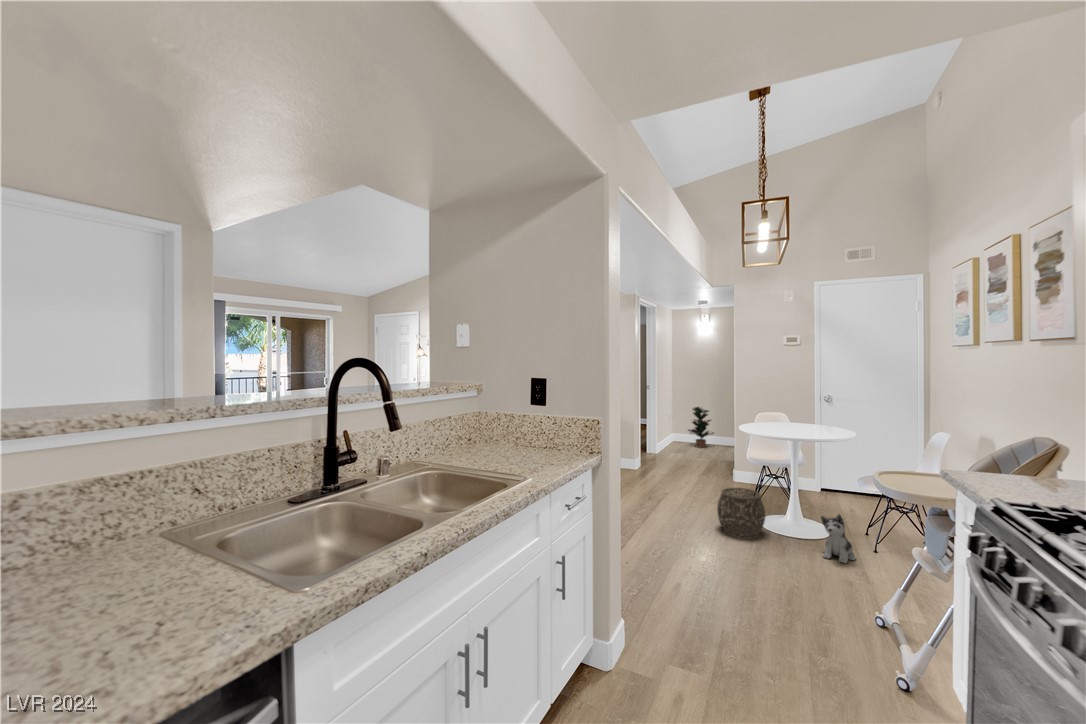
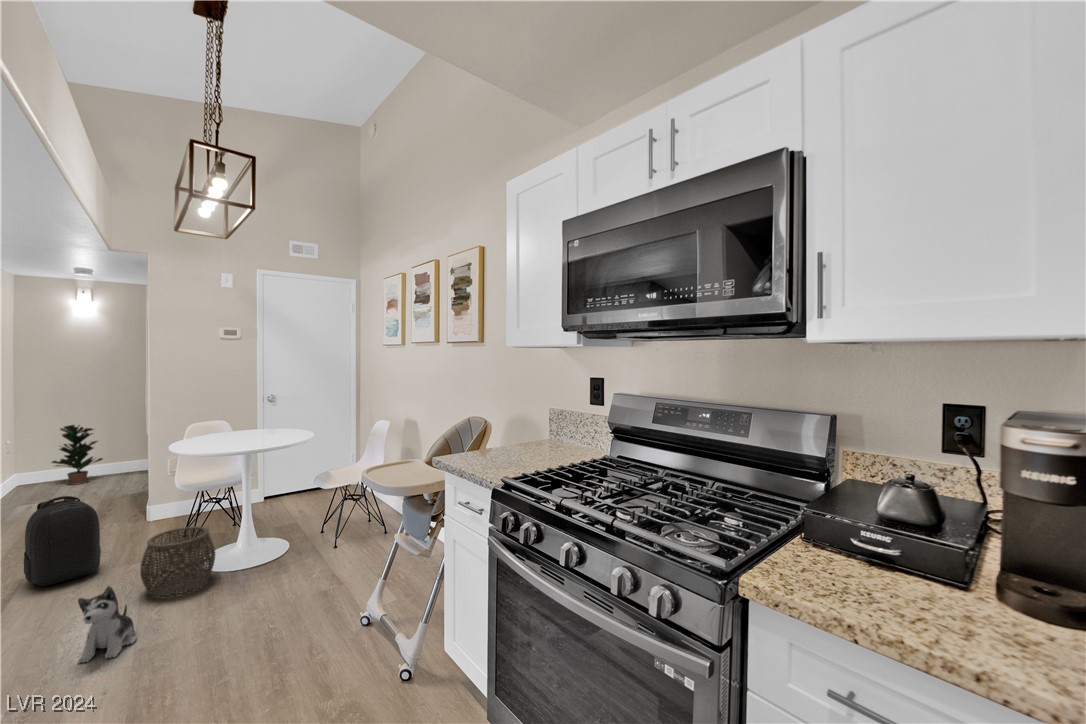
backpack: none [665,449,701,503] -> present [24,496,101,586]
plush toy: present [821,514,855,563] -> present [78,586,137,663]

